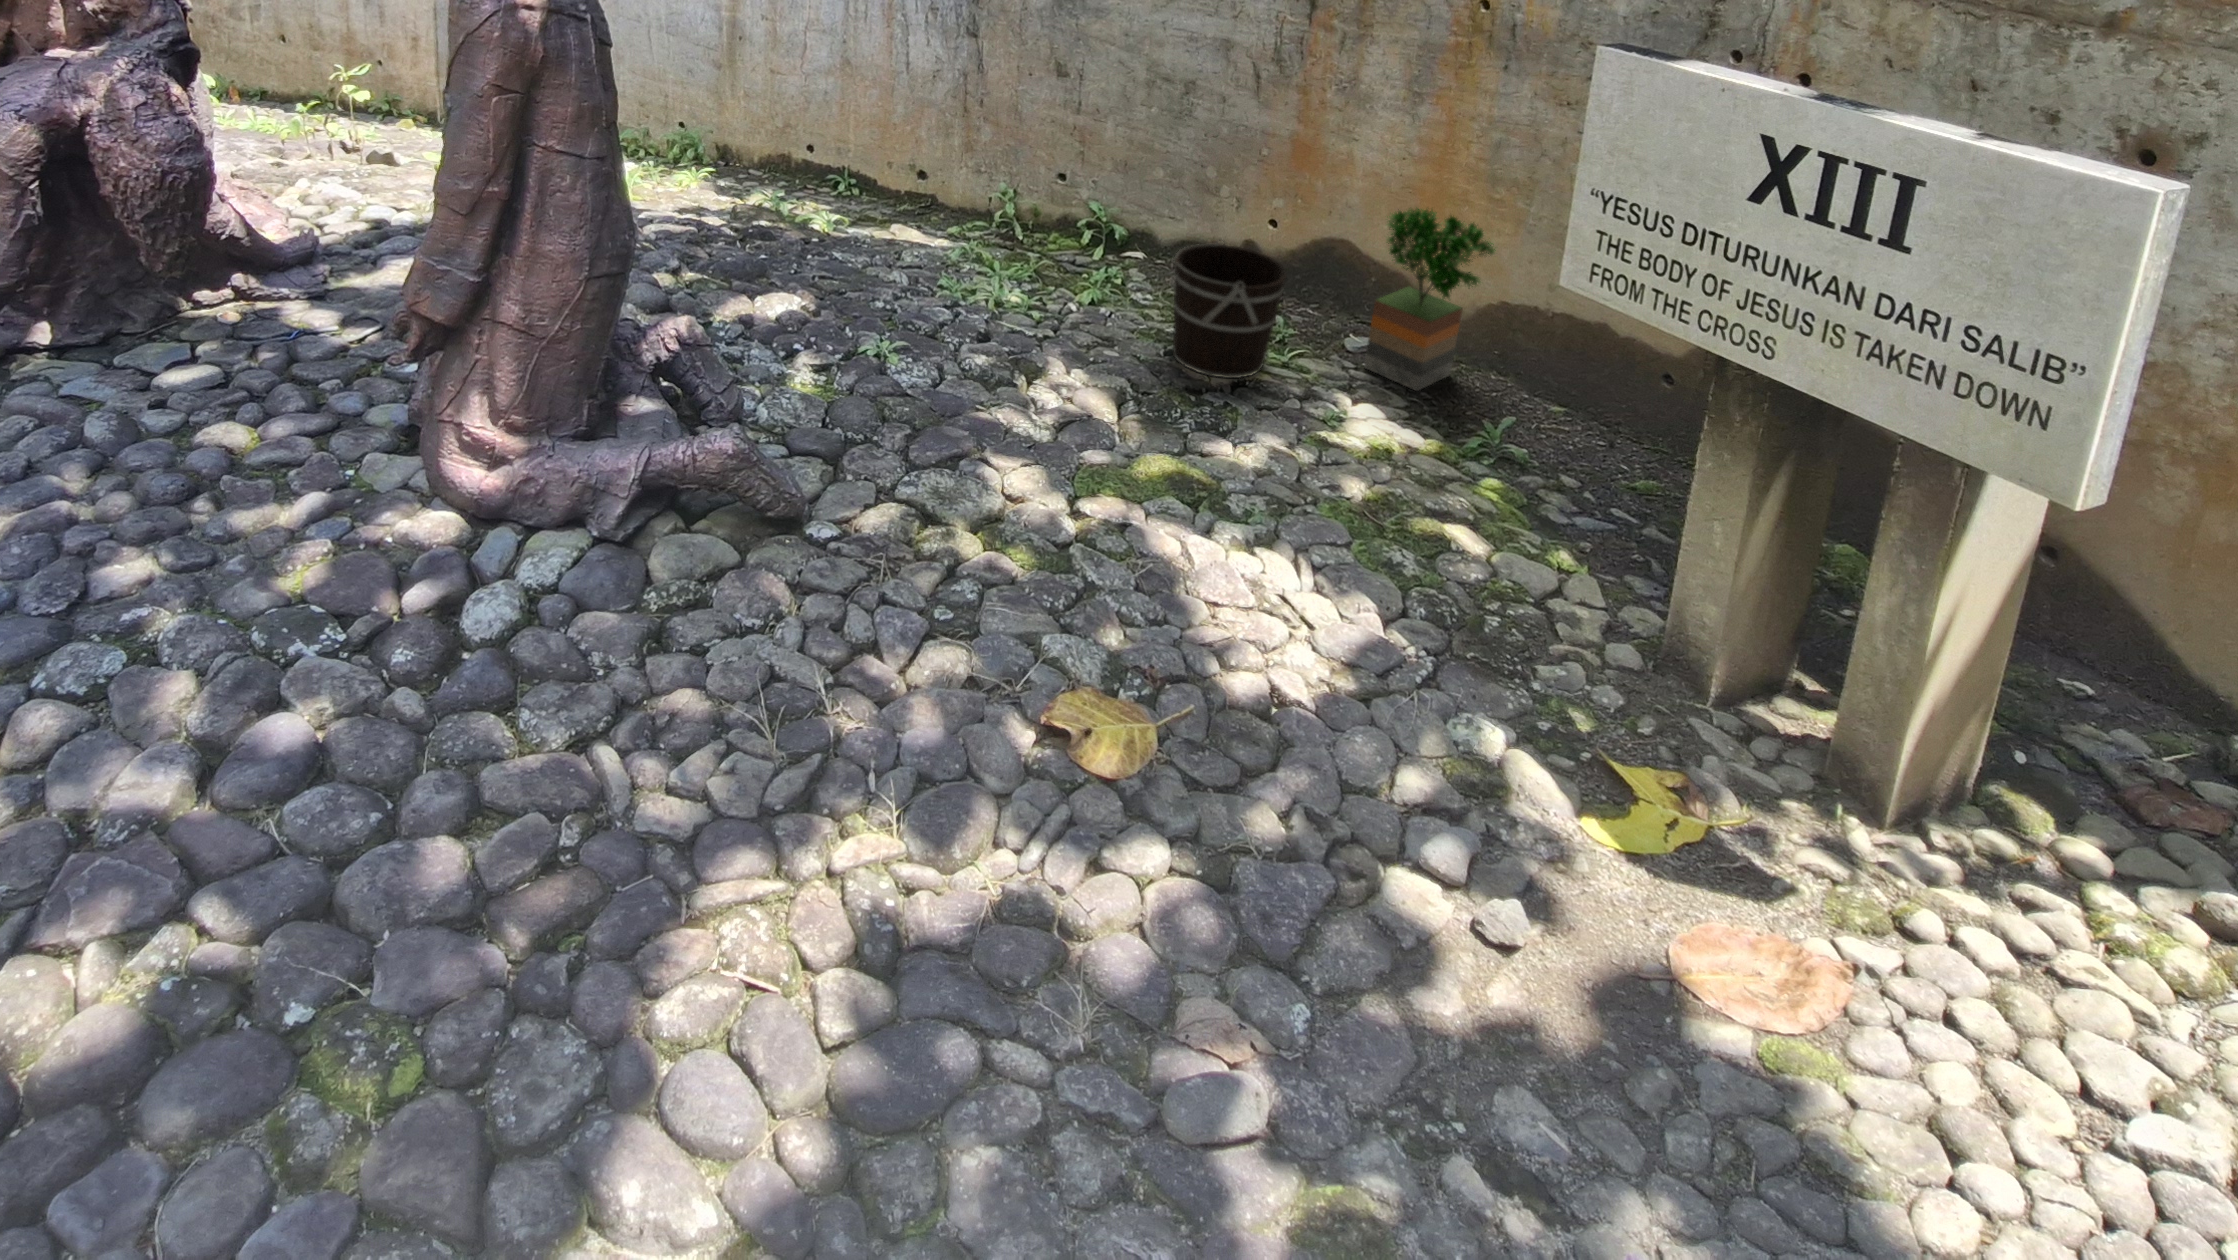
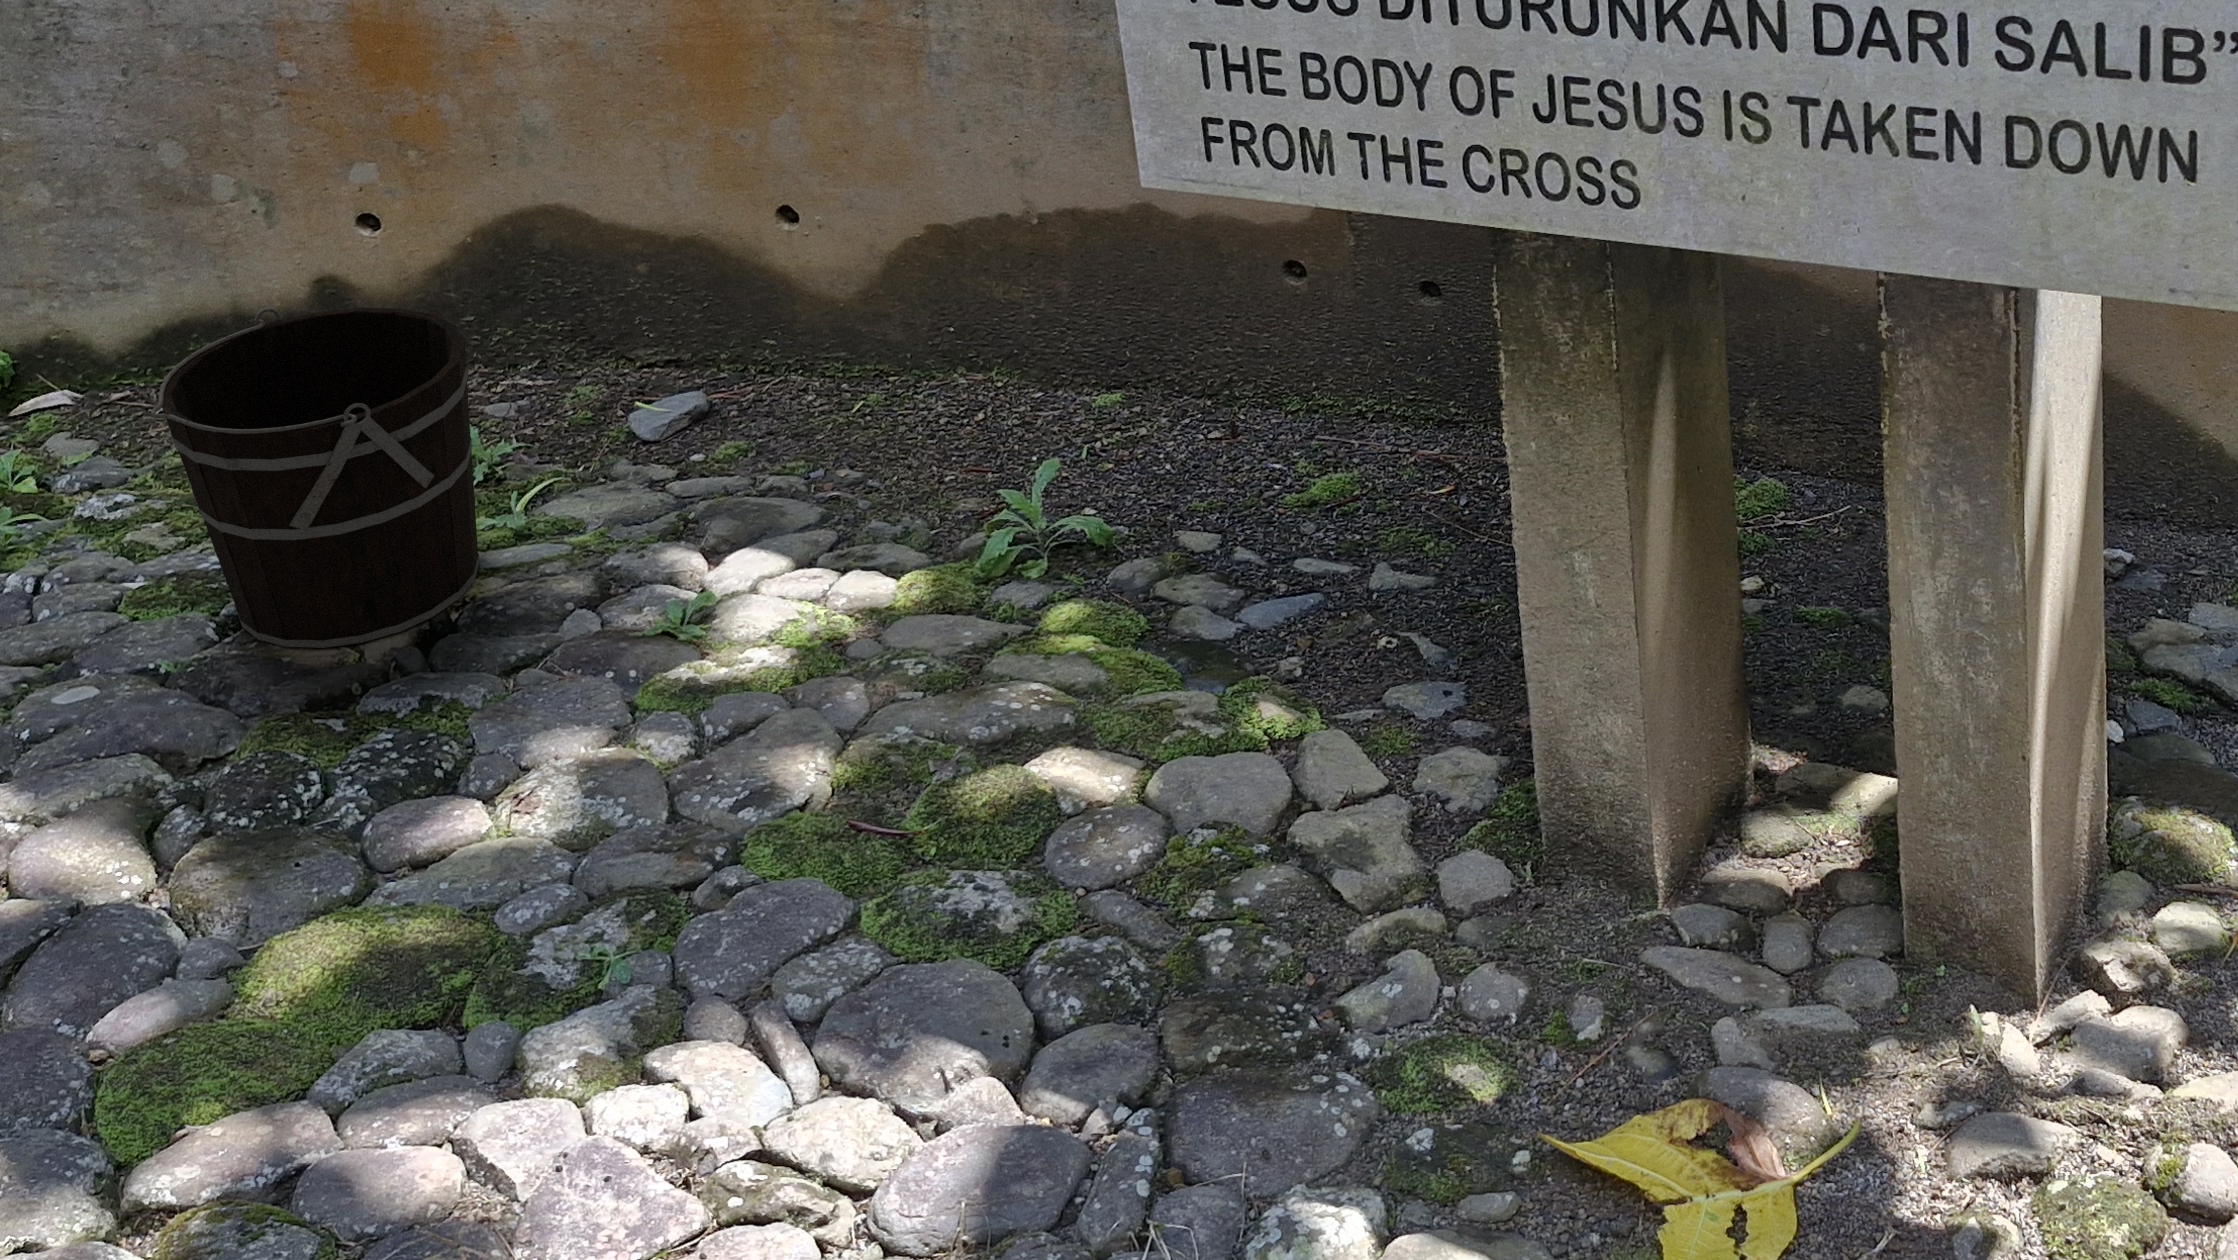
potted tree: present [1364,207,1496,391] -> none [642,72,911,475]

